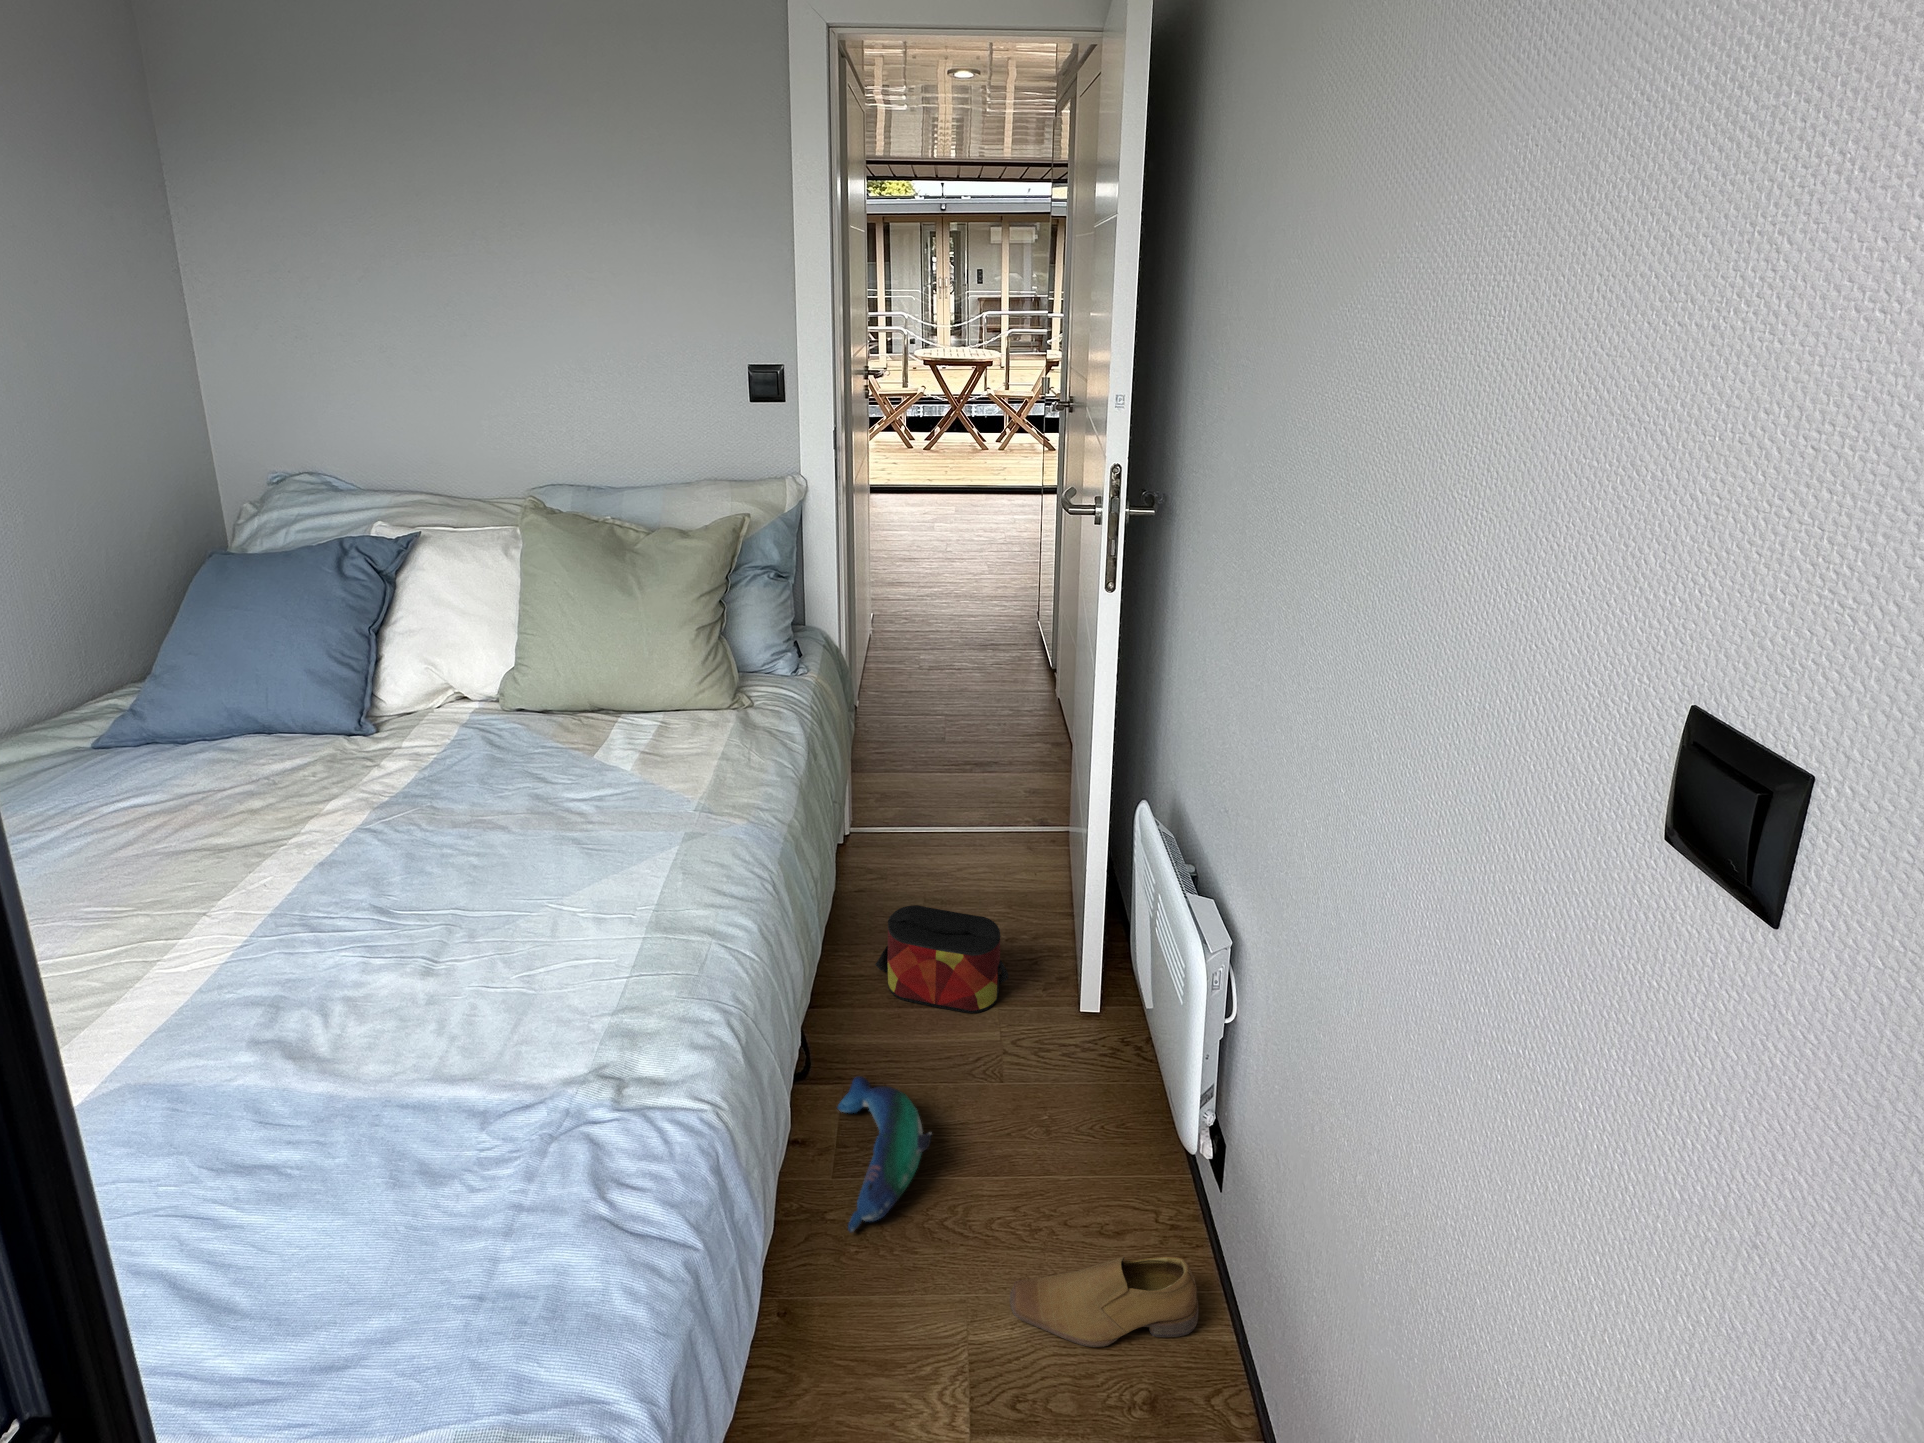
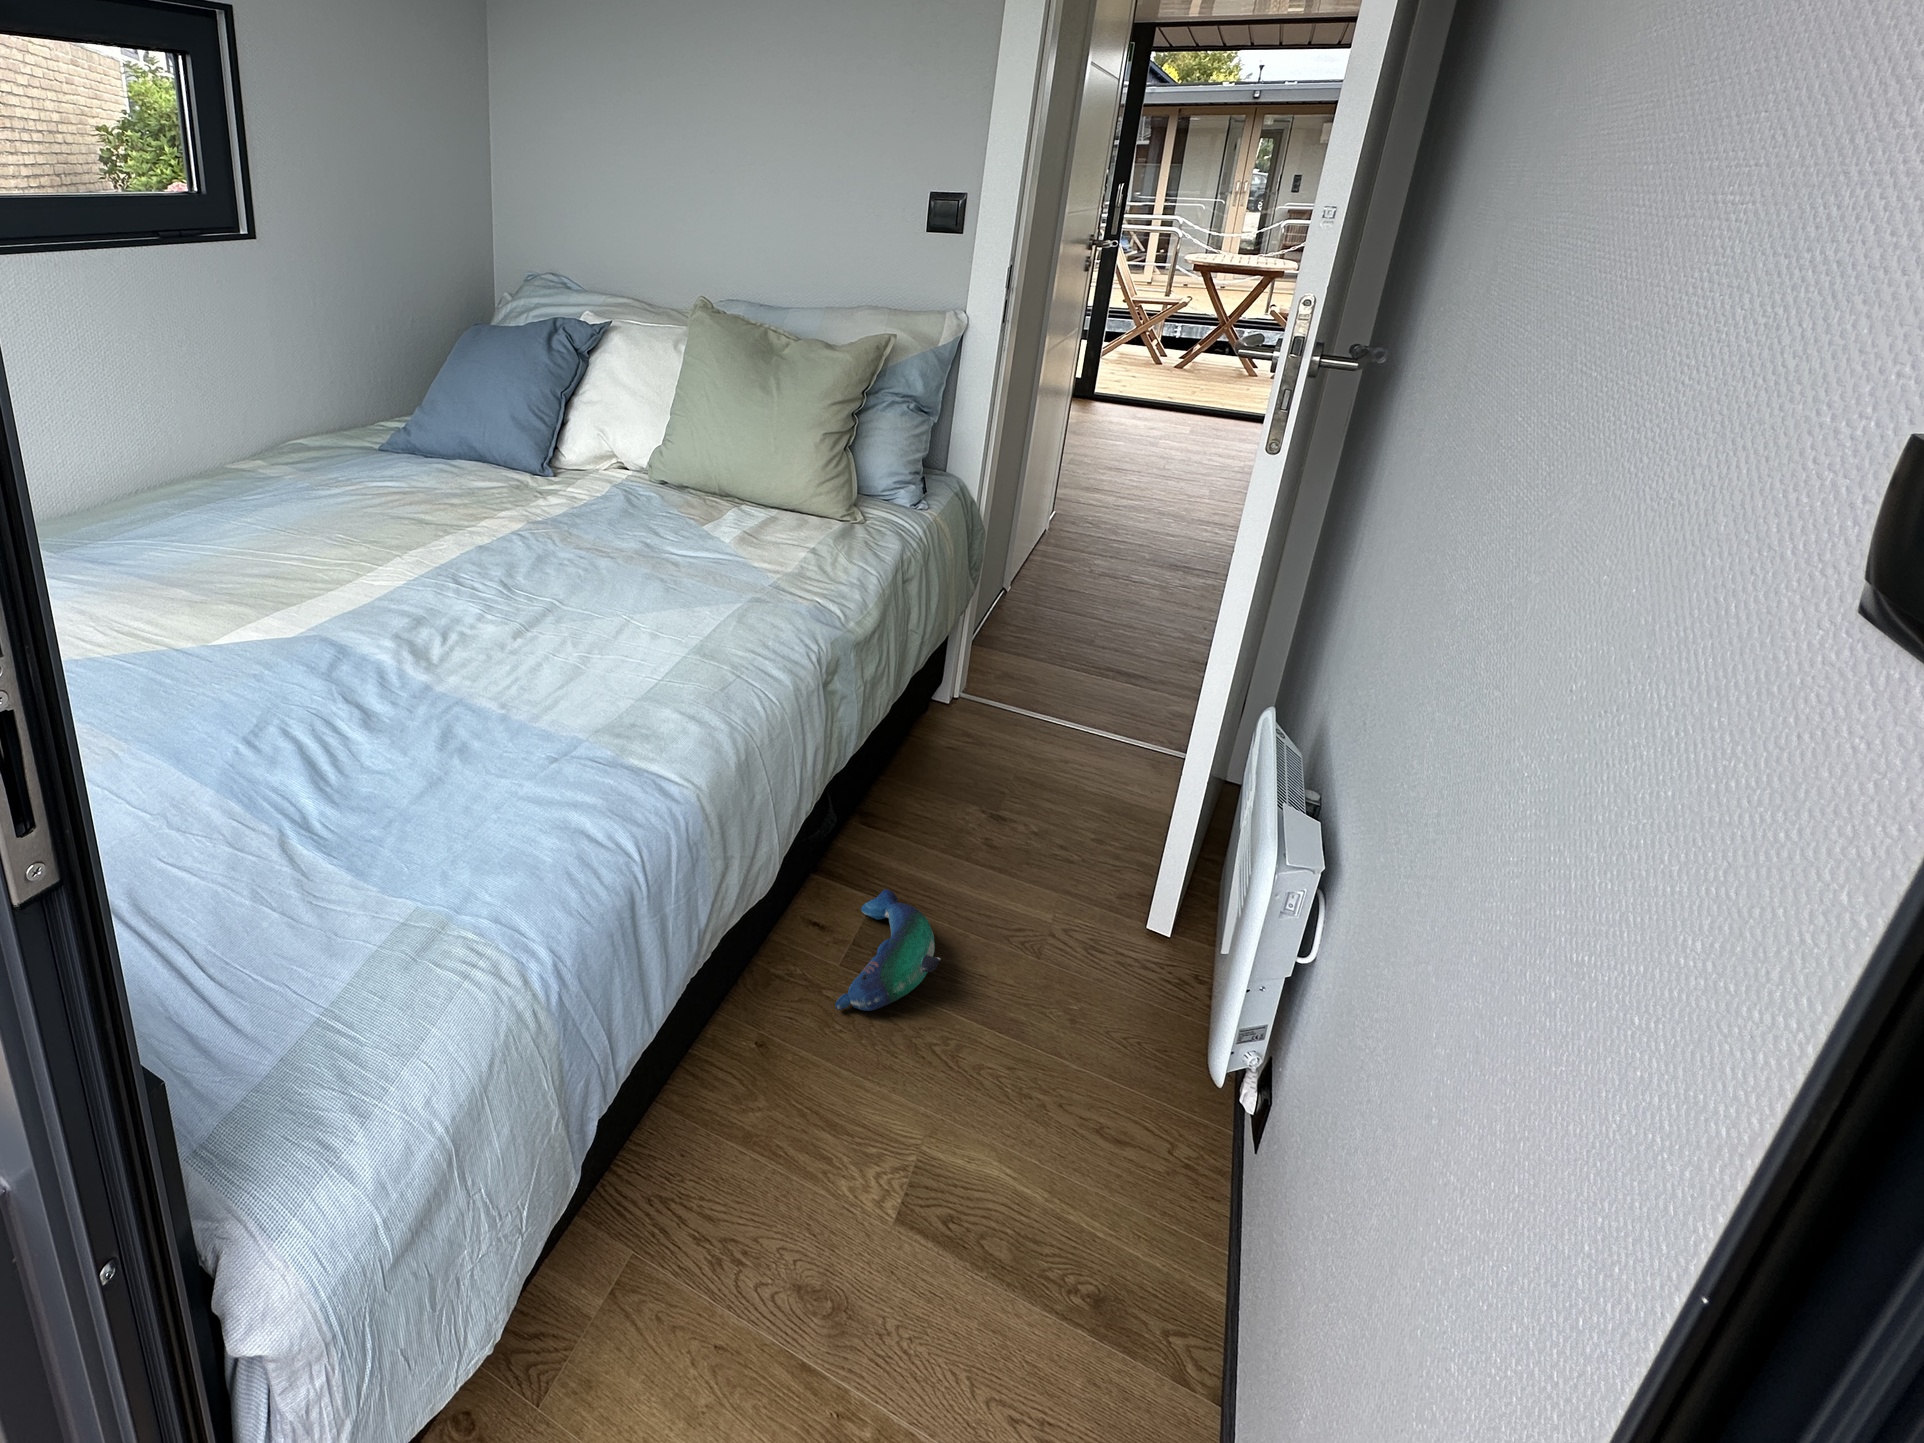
bag: present [875,905,1009,1013] -> none [940,760,1080,888]
shoe: present [1010,1256,1199,1347] -> none [971,1121,1192,1266]

